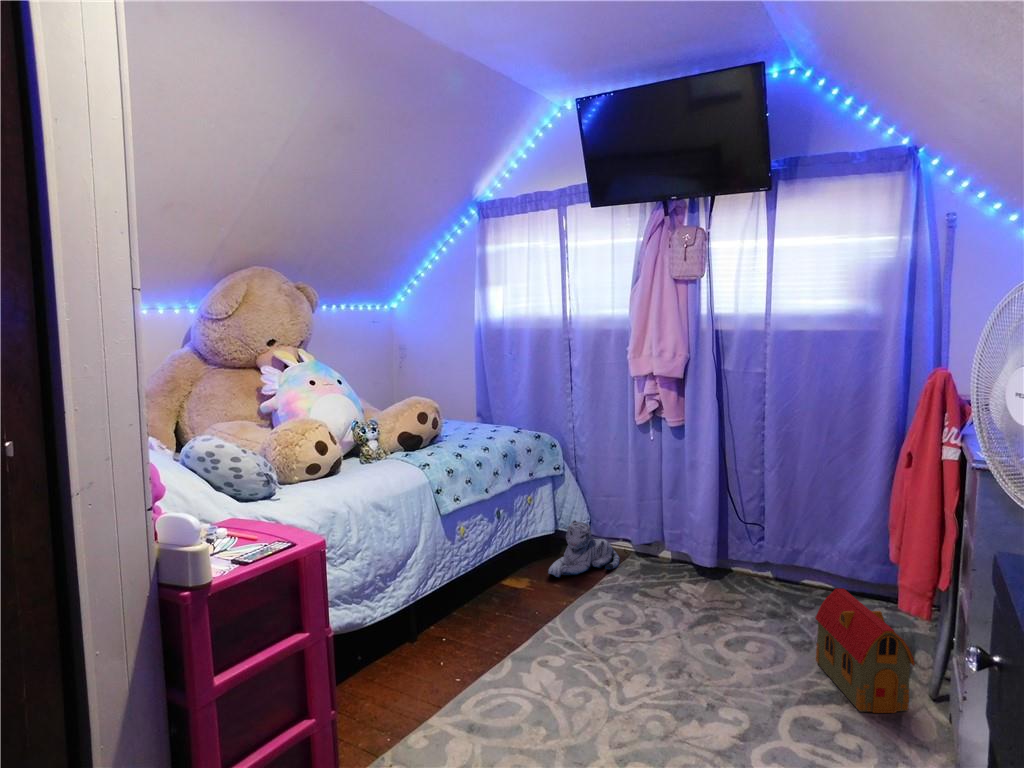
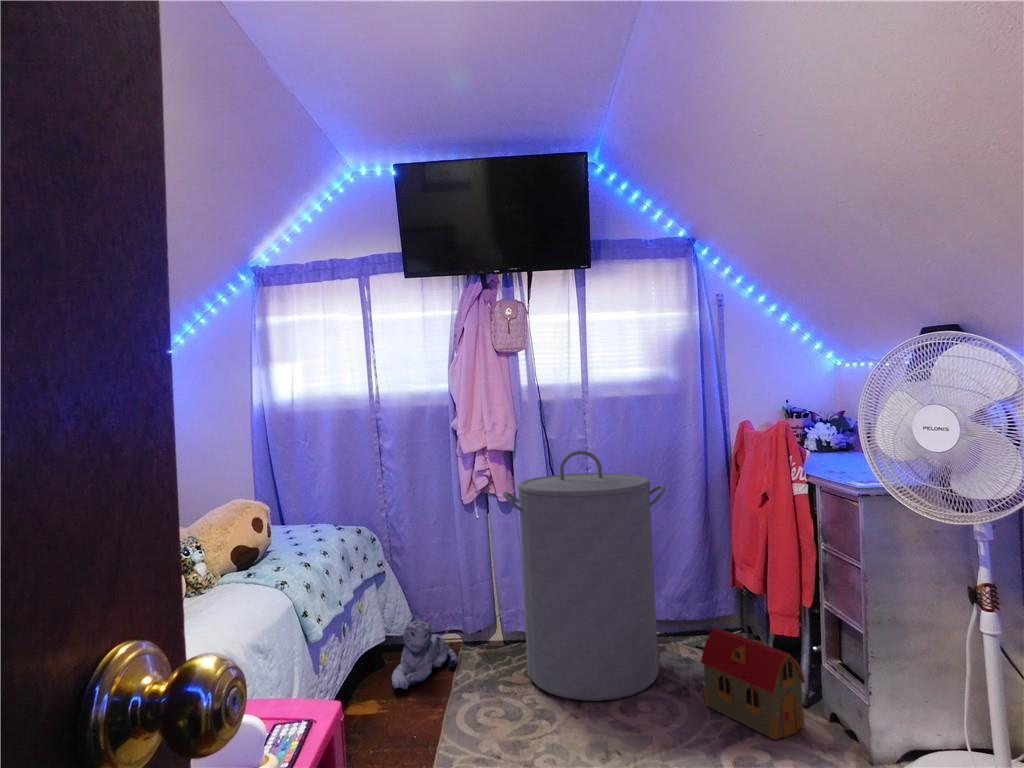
laundry hamper: none [653,385,826,633] -> present [503,451,666,701]

